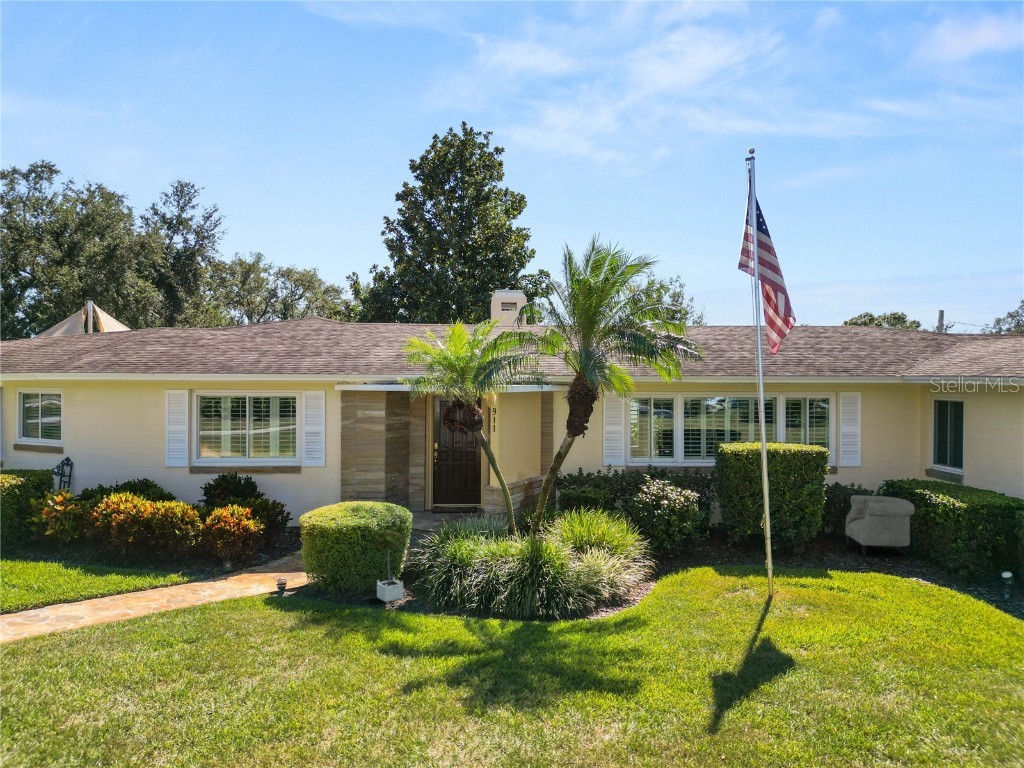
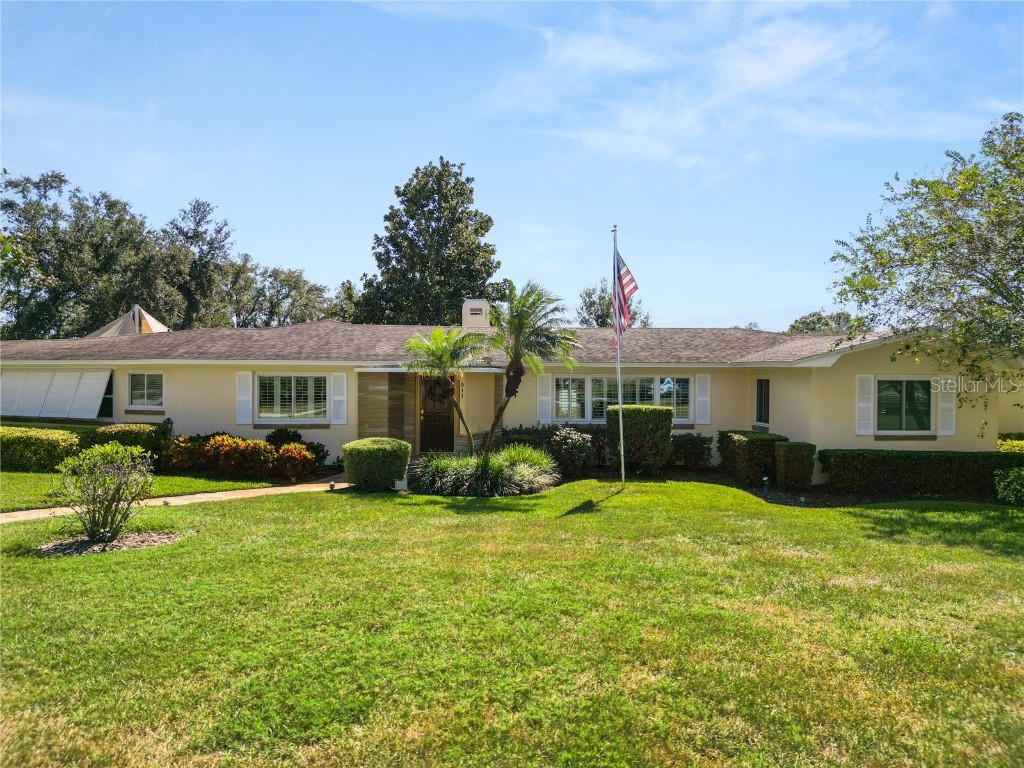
chair: present [846,495,915,557] -> none [689,439,726,475]

